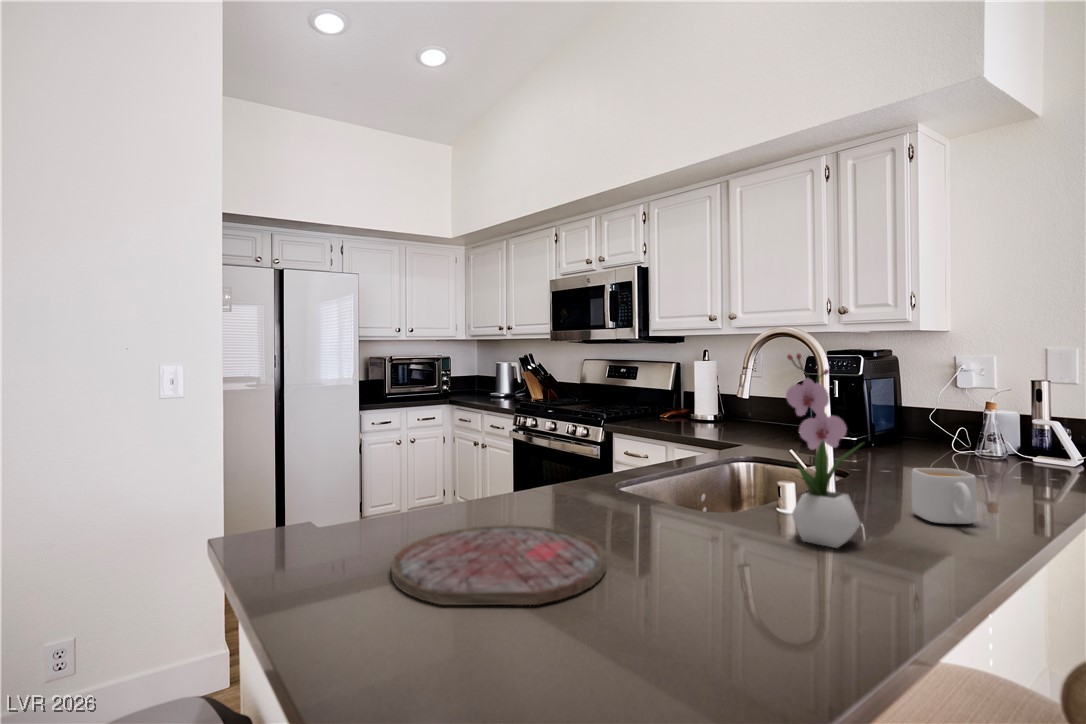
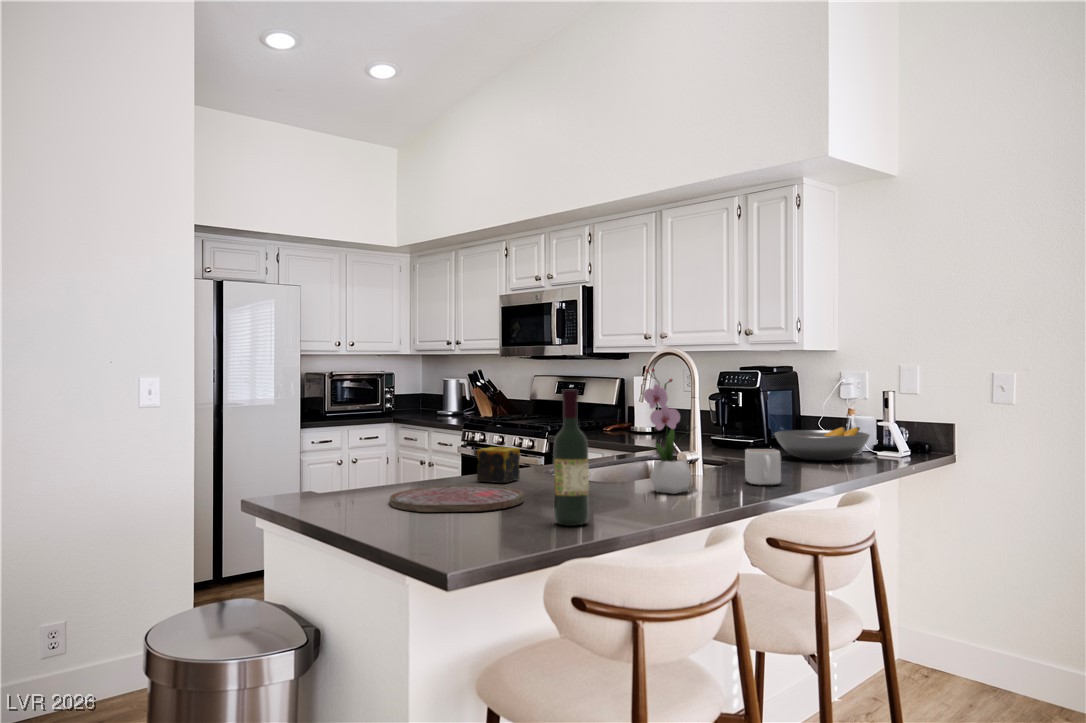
wine bottle: none [683,397,756,676] -> present [553,390,589,526]
fruit bowl: none [889,425,1026,468] -> present [774,427,870,461]
candle: none [530,459,588,514] -> present [477,447,520,483]

